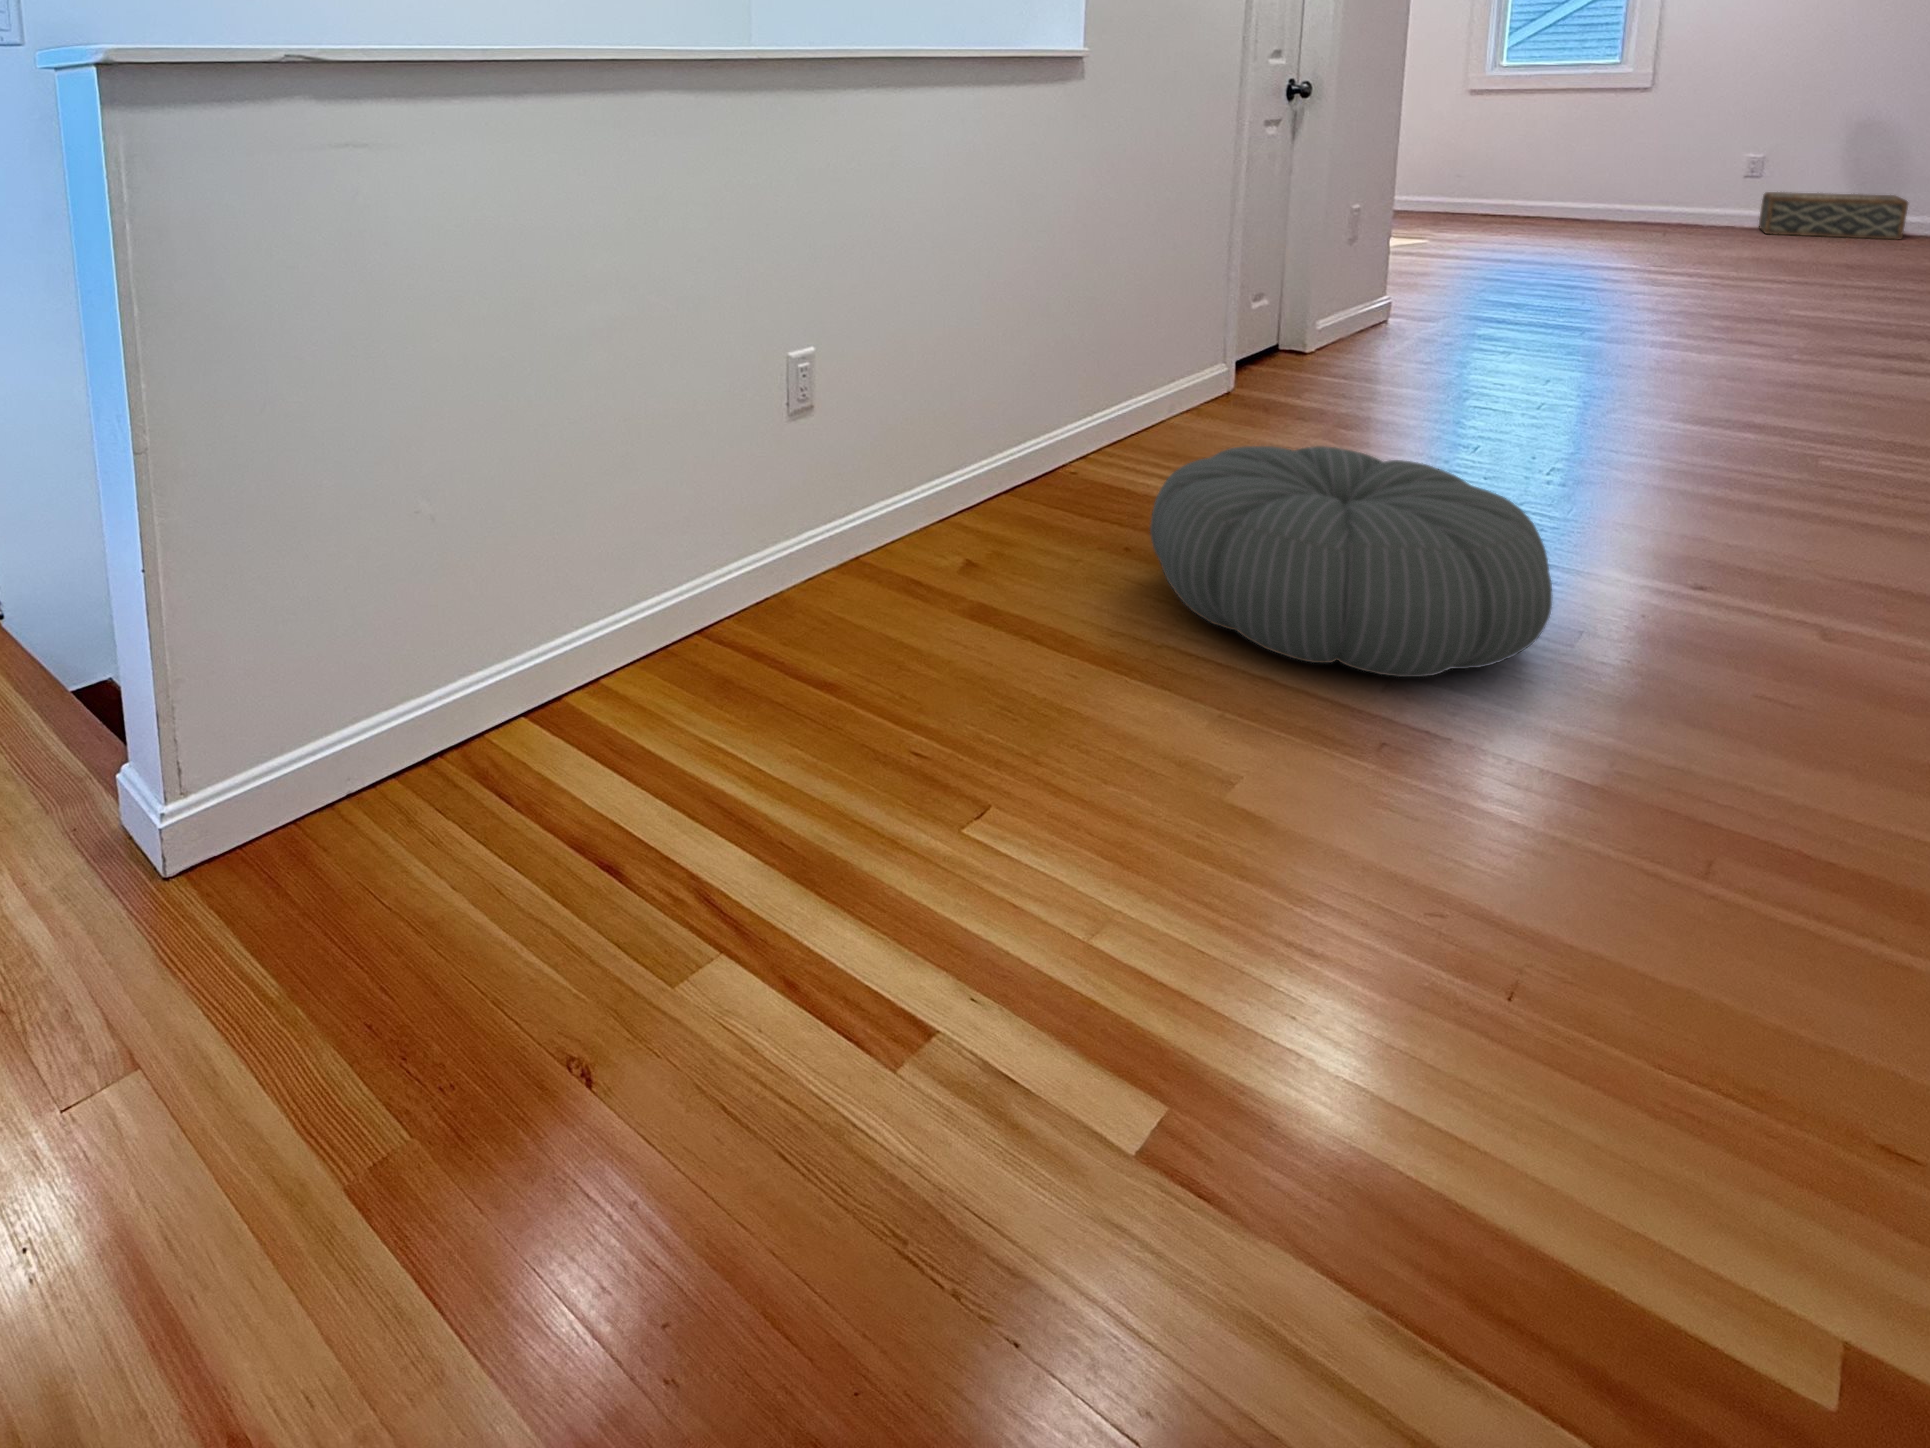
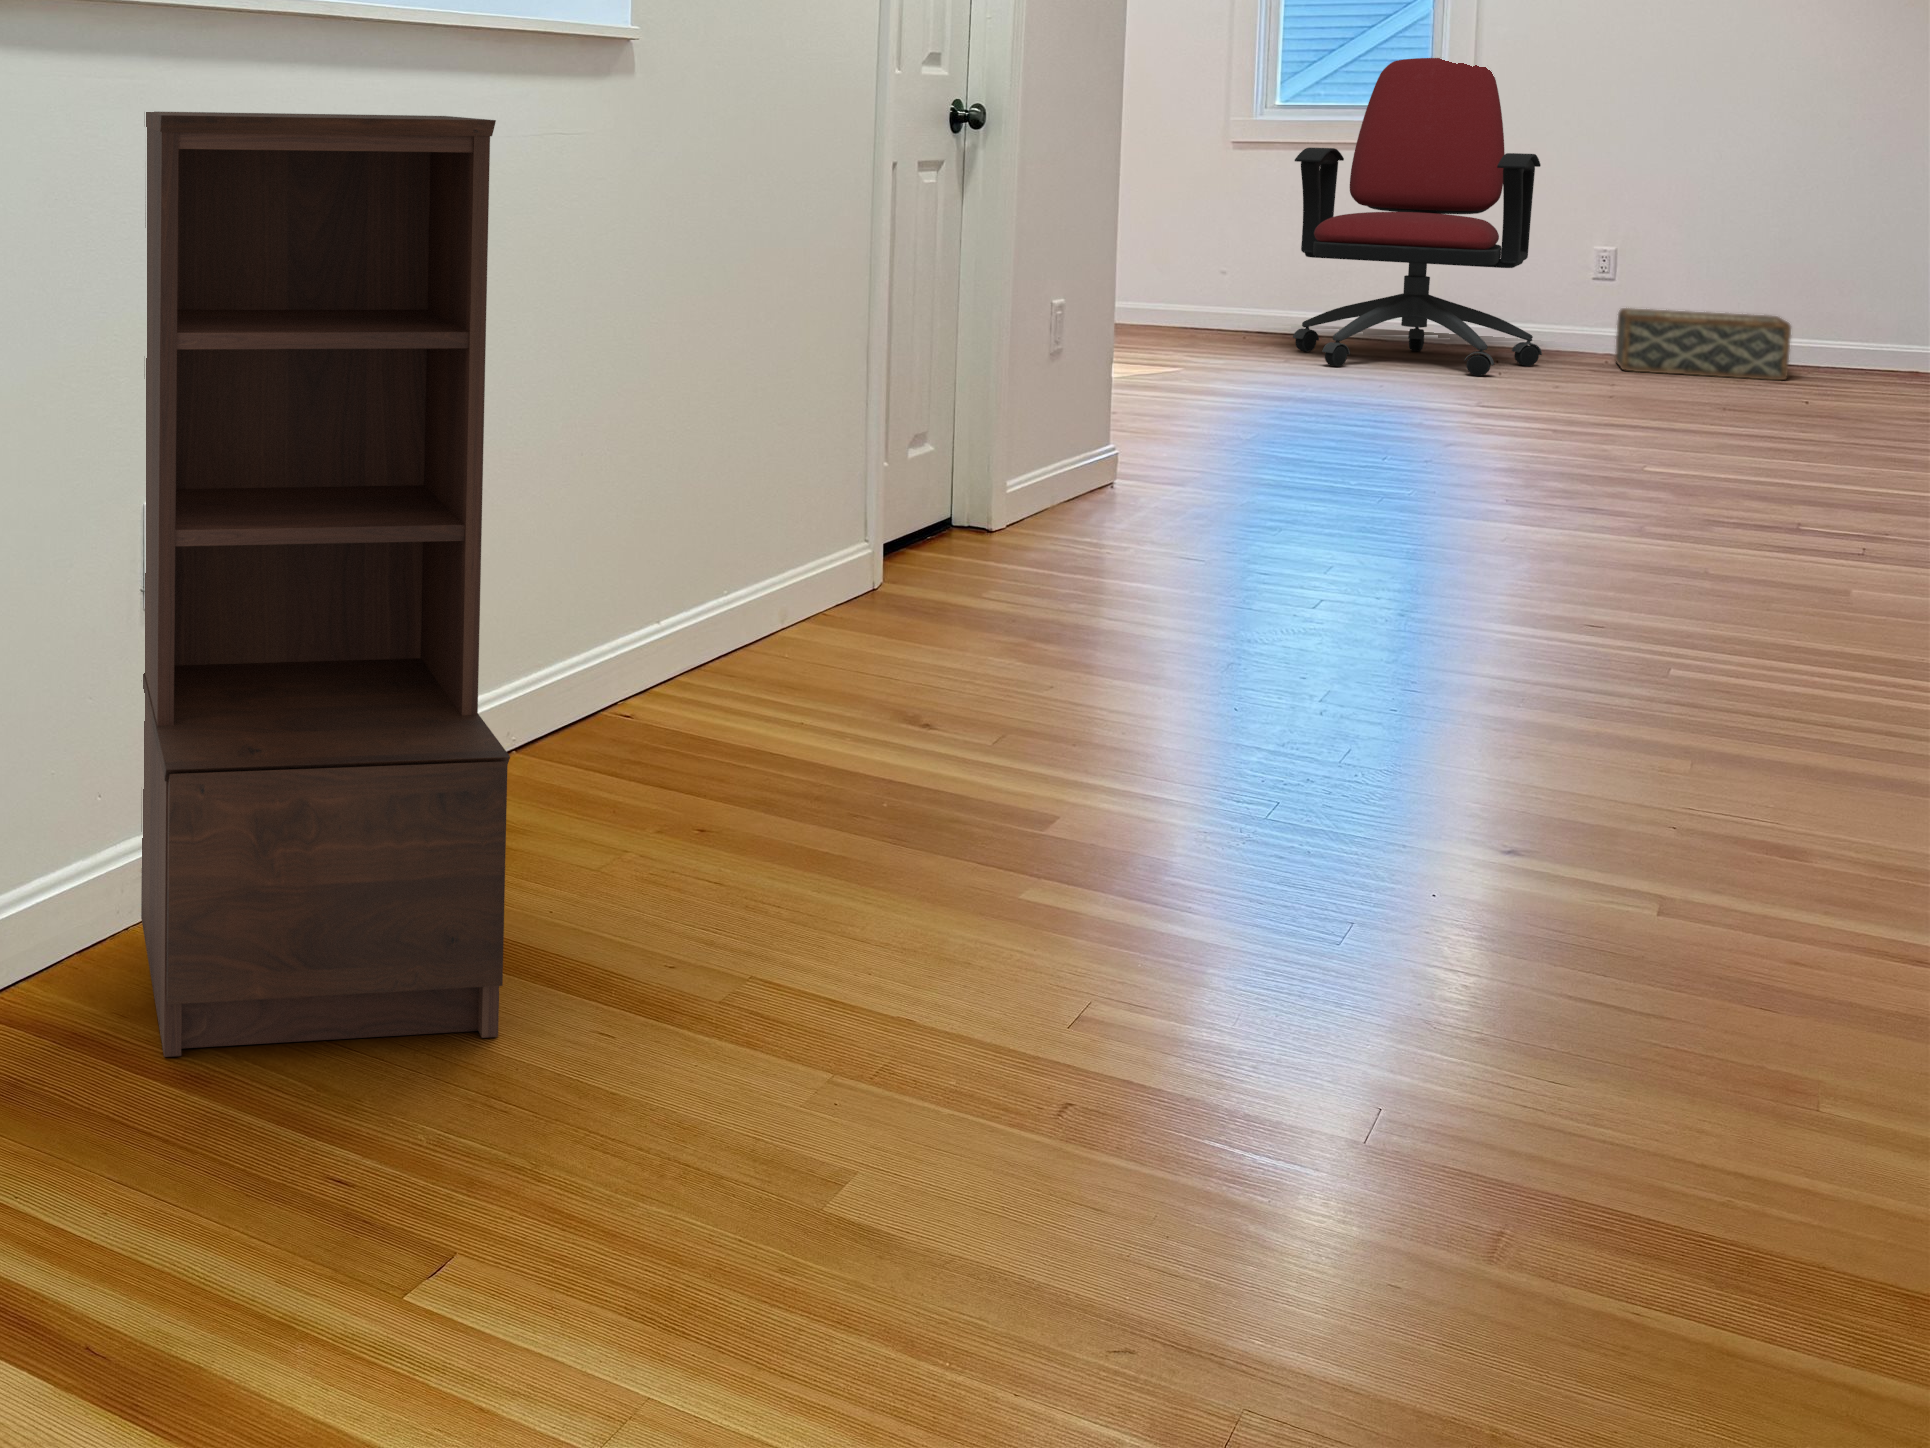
office chair: none [1510,31,1707,239] -> present [1293,58,1542,376]
bookshelf: none [785,120,1012,678] -> present [141,112,510,1057]
pouf: present [1150,446,1553,677] -> none [733,652,1281,990]

